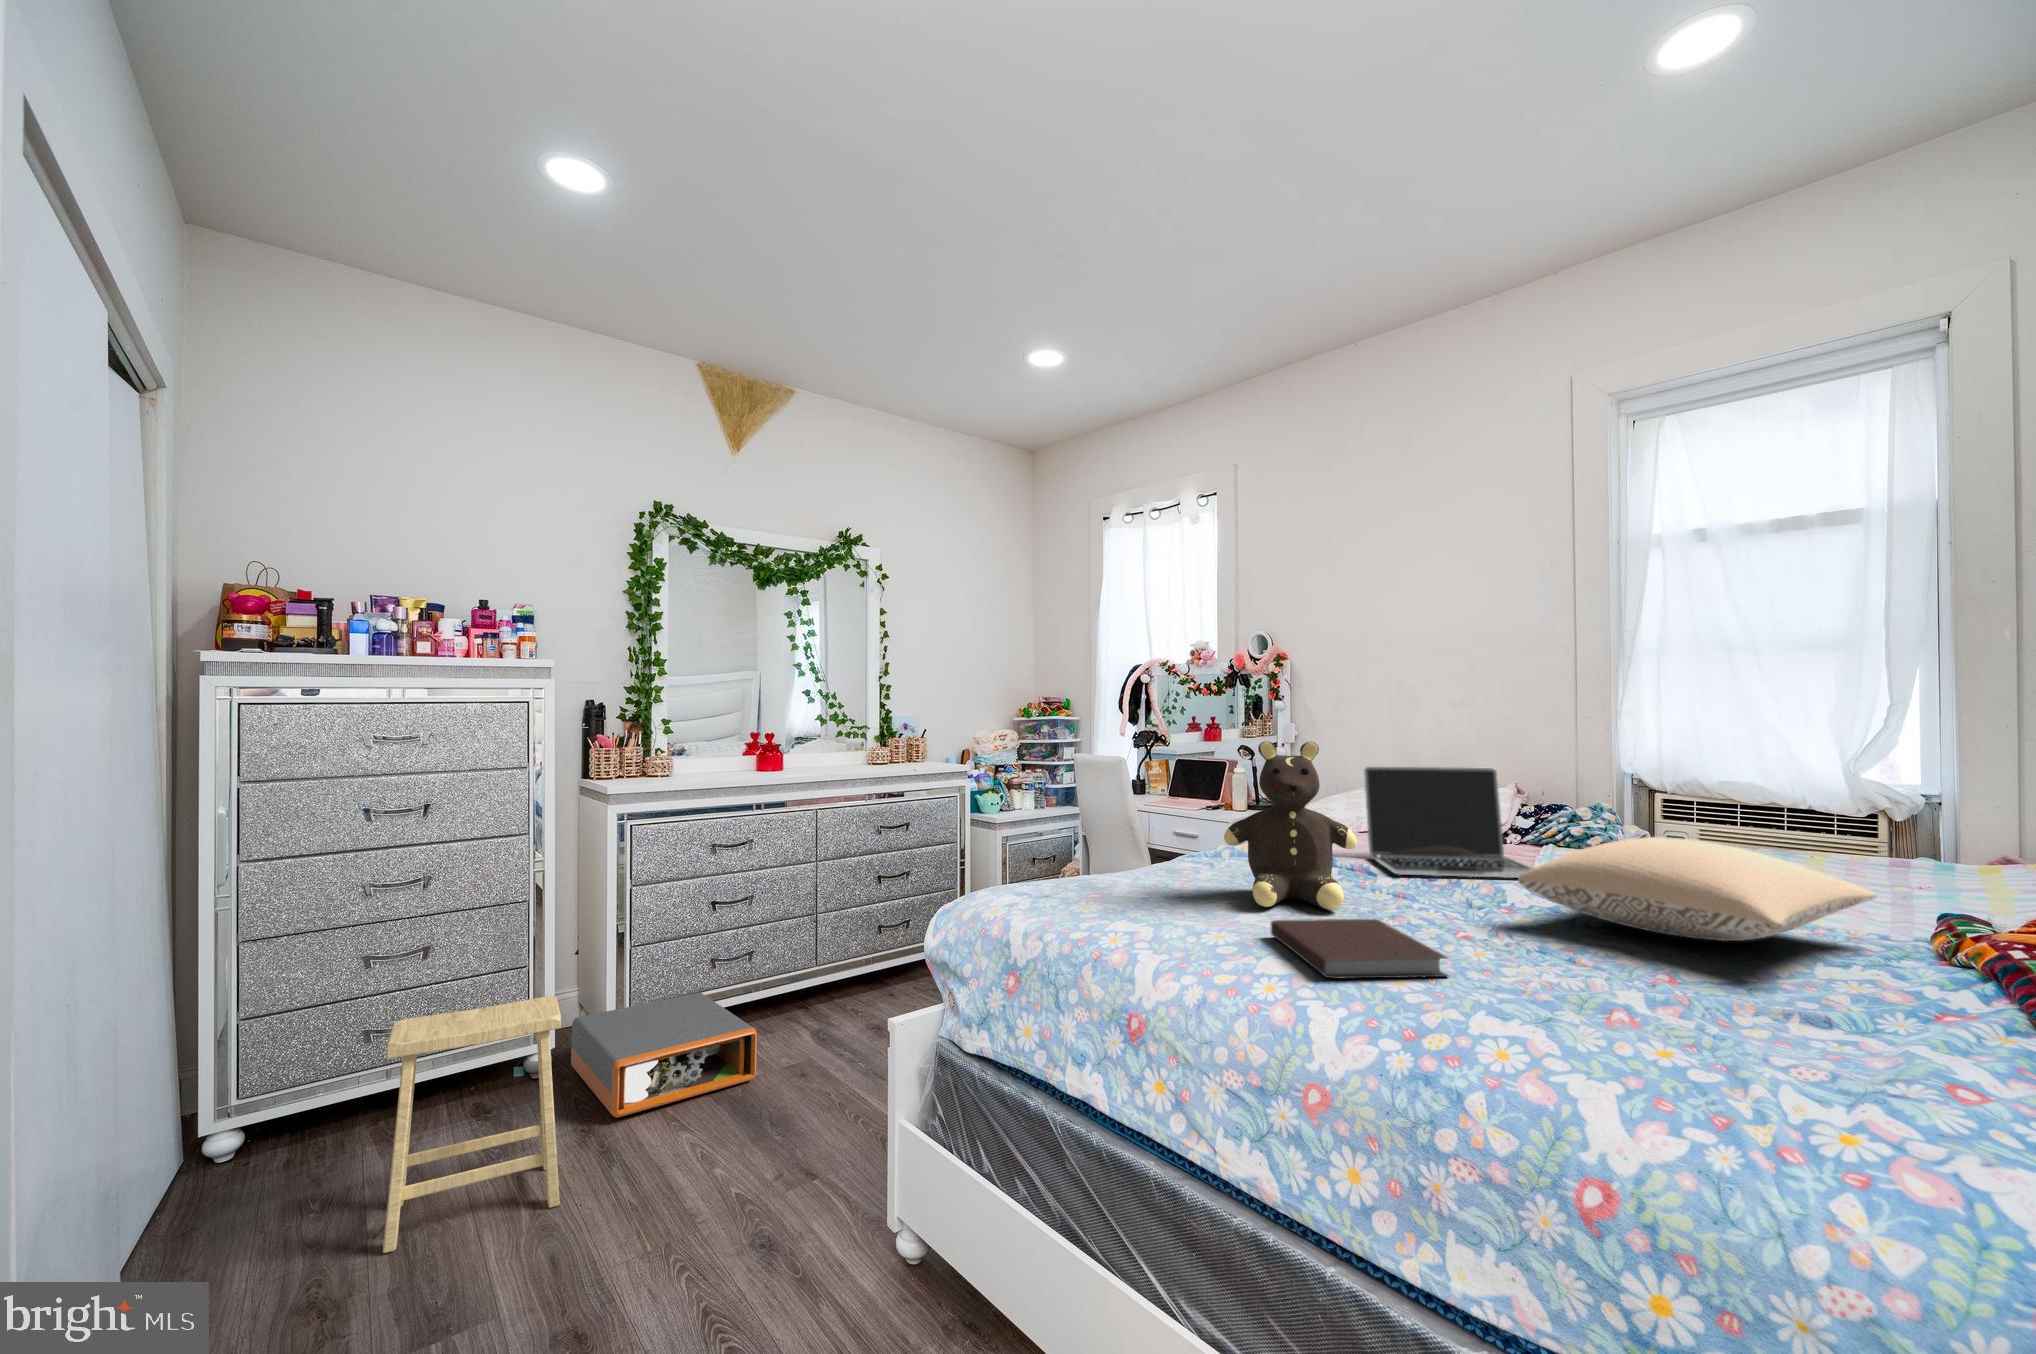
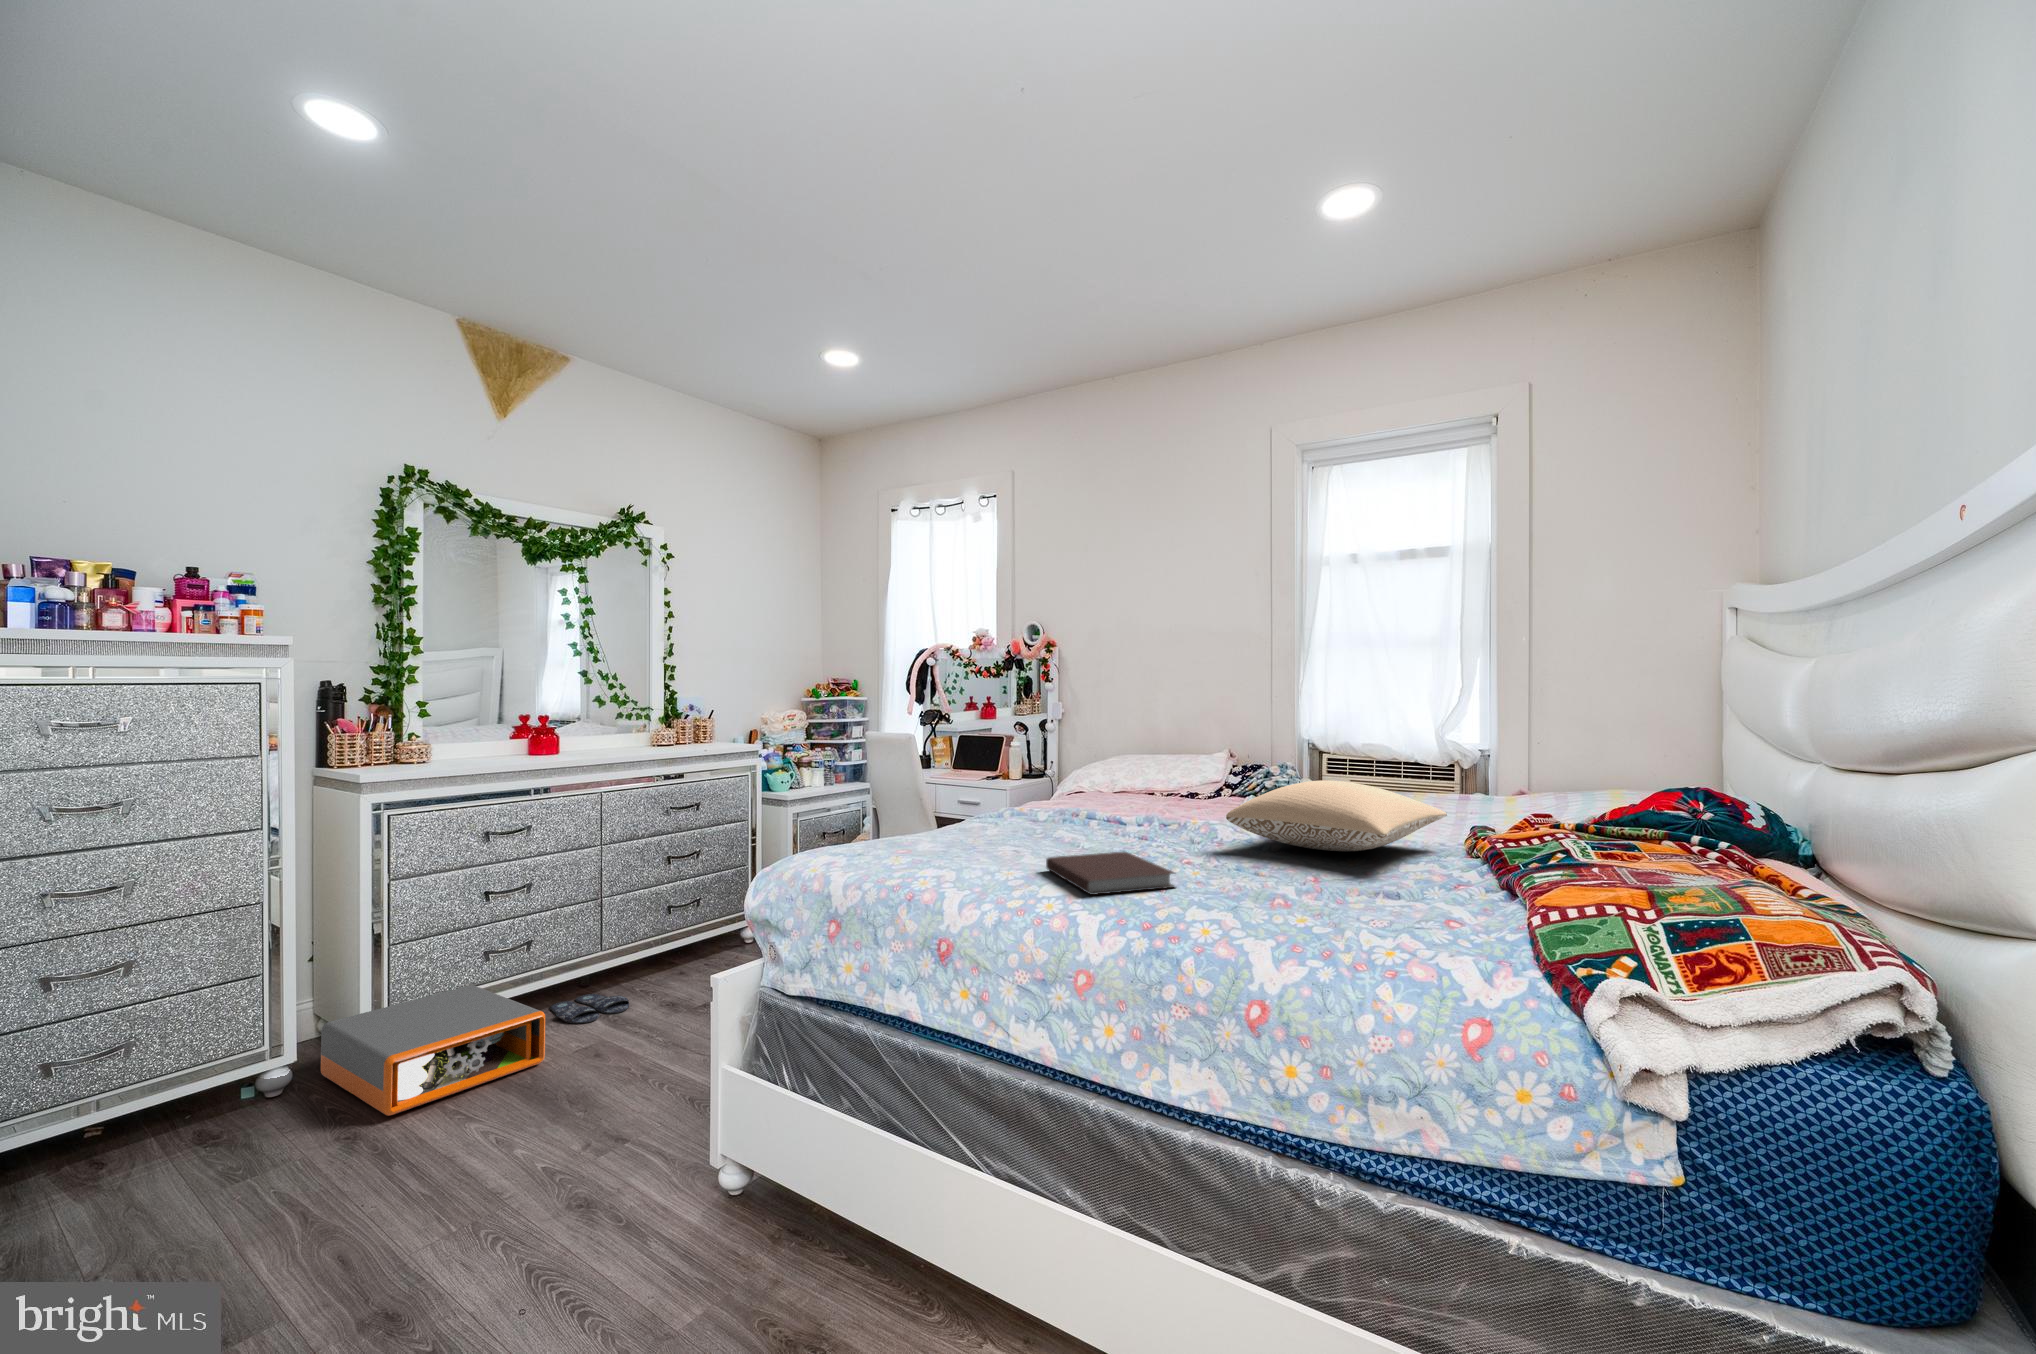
teddy bear: present [1224,741,1357,910] -> none [1007,714,1111,850]
laptop: present [1364,767,1532,878] -> none [1117,734,1247,821]
footstool: present [383,996,561,1253] -> none [118,993,338,1281]
slippers: none [769,1010,840,1041] -> present [550,994,629,1023]

